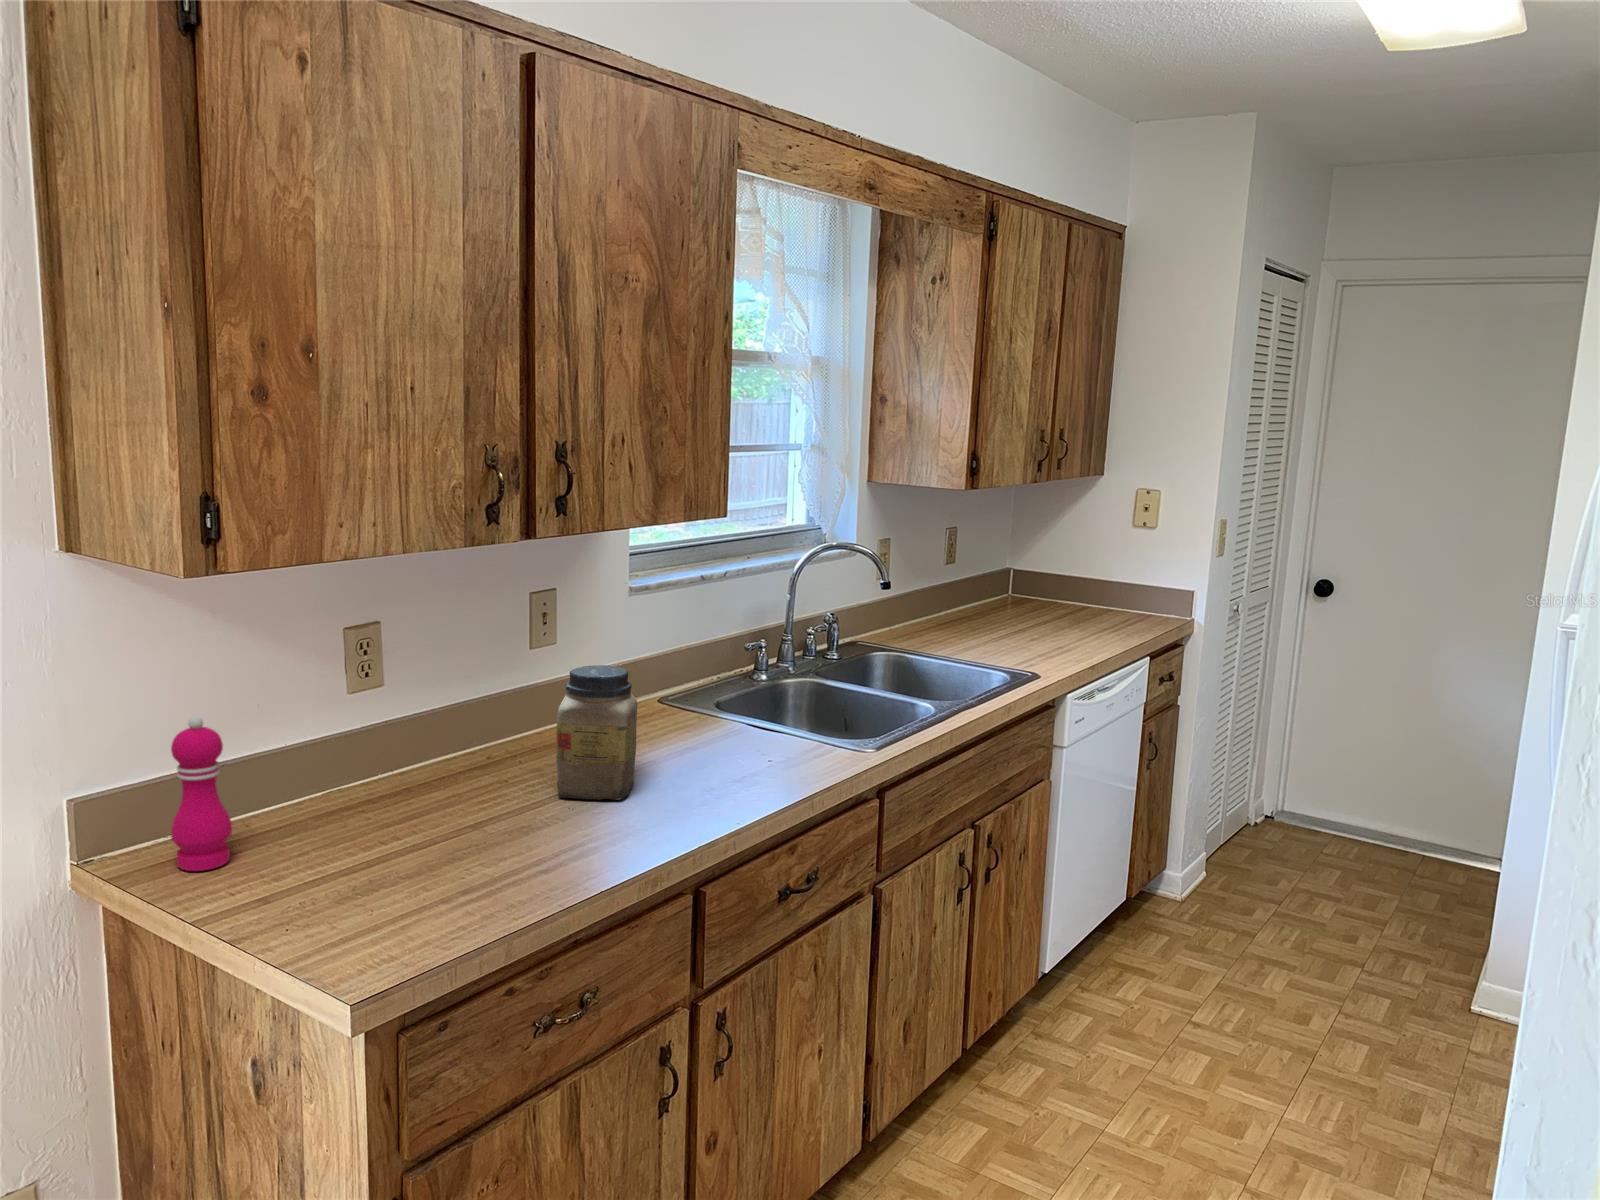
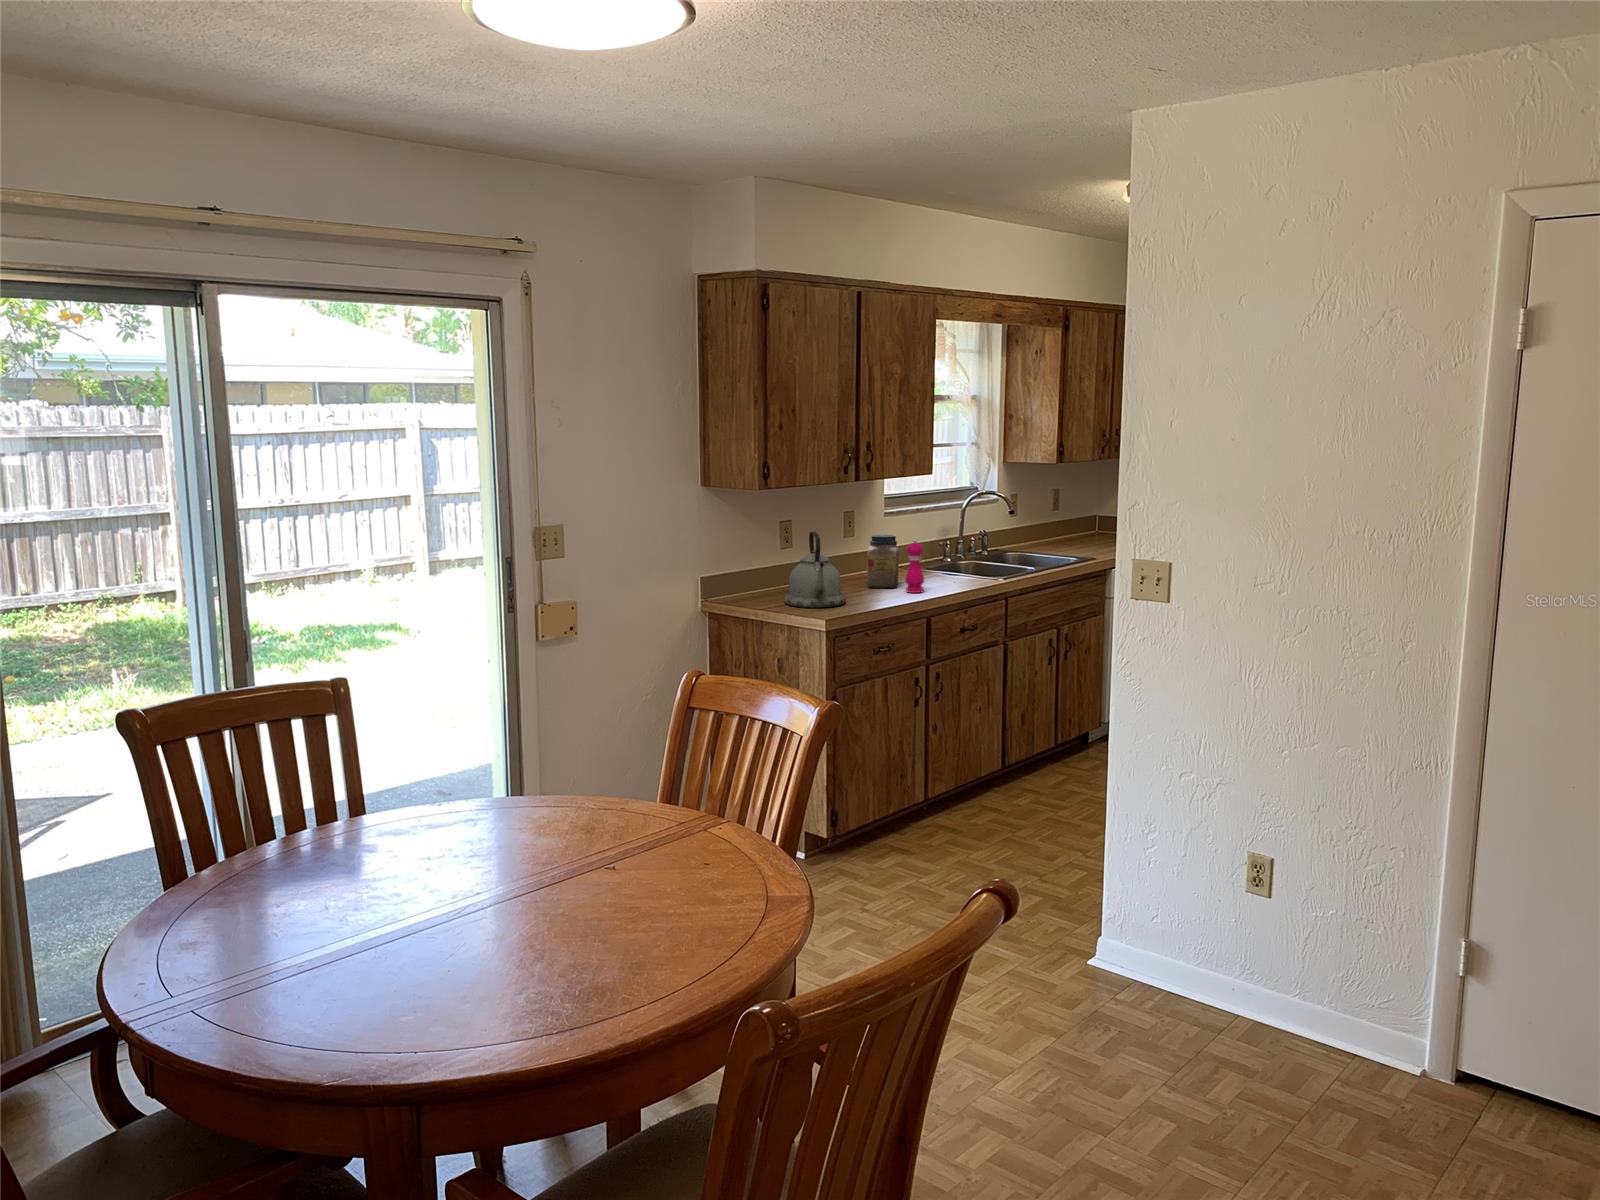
kettle: none [287,688,468,923] -> present [784,532,846,608]
pepper mill: present [171,716,232,871] -> present [905,539,924,593]

